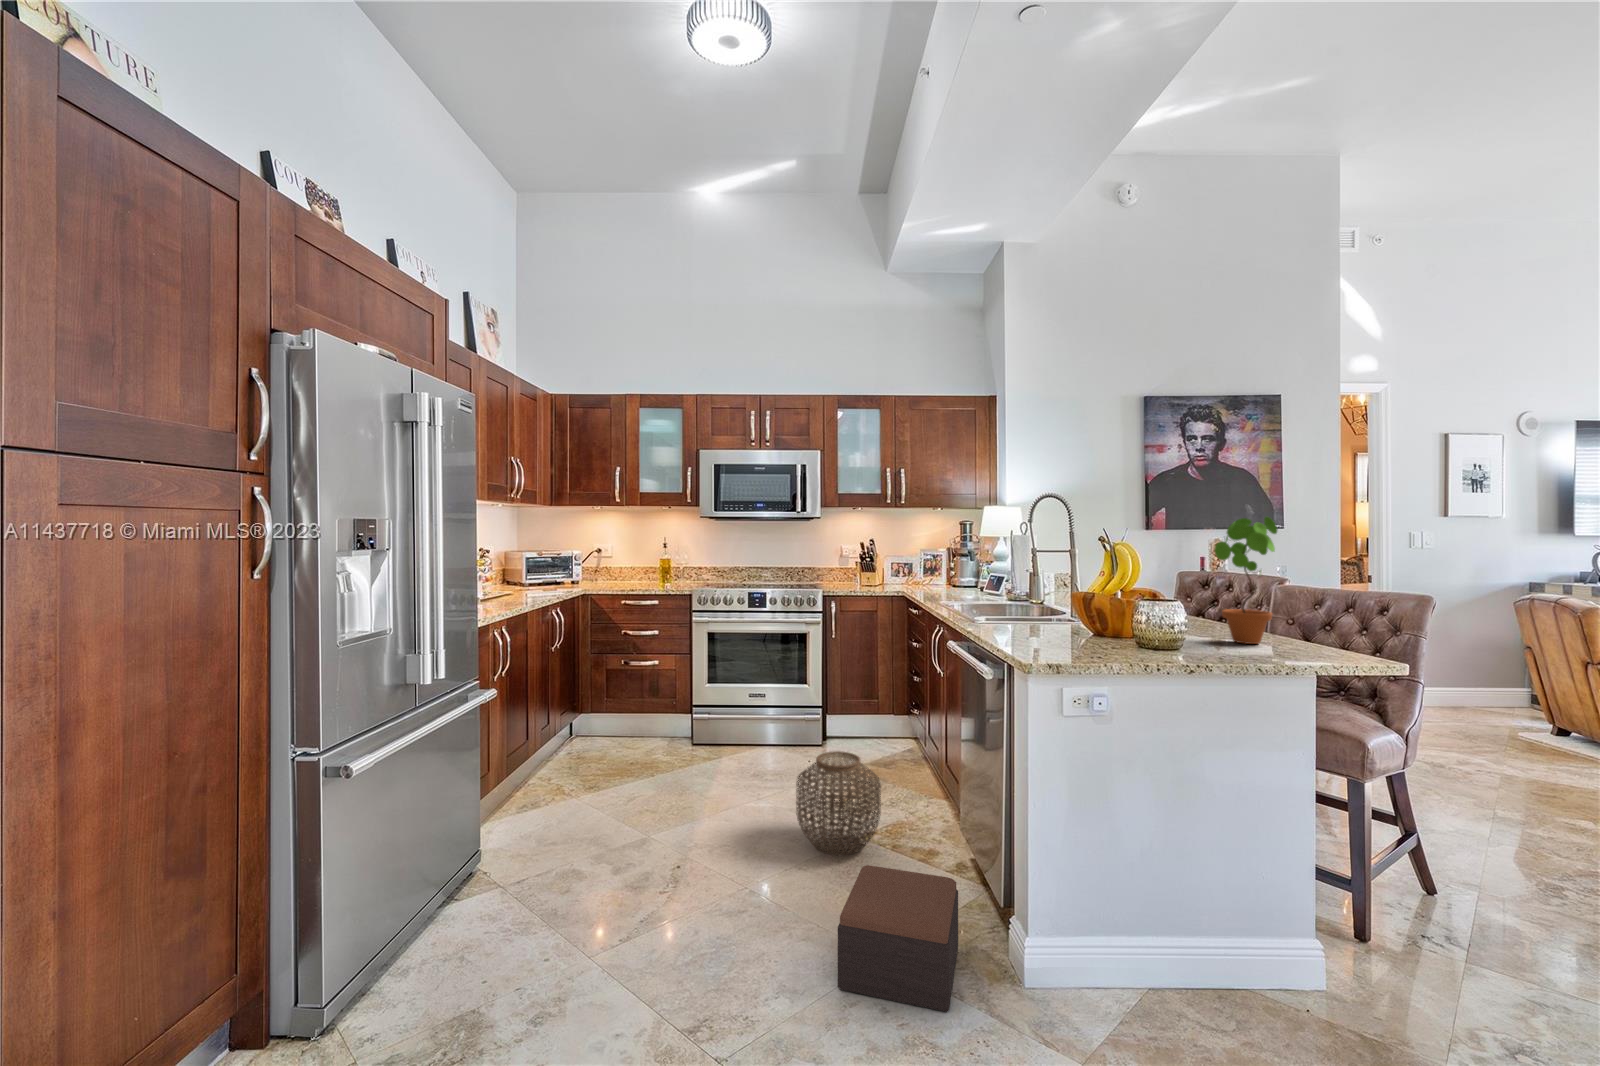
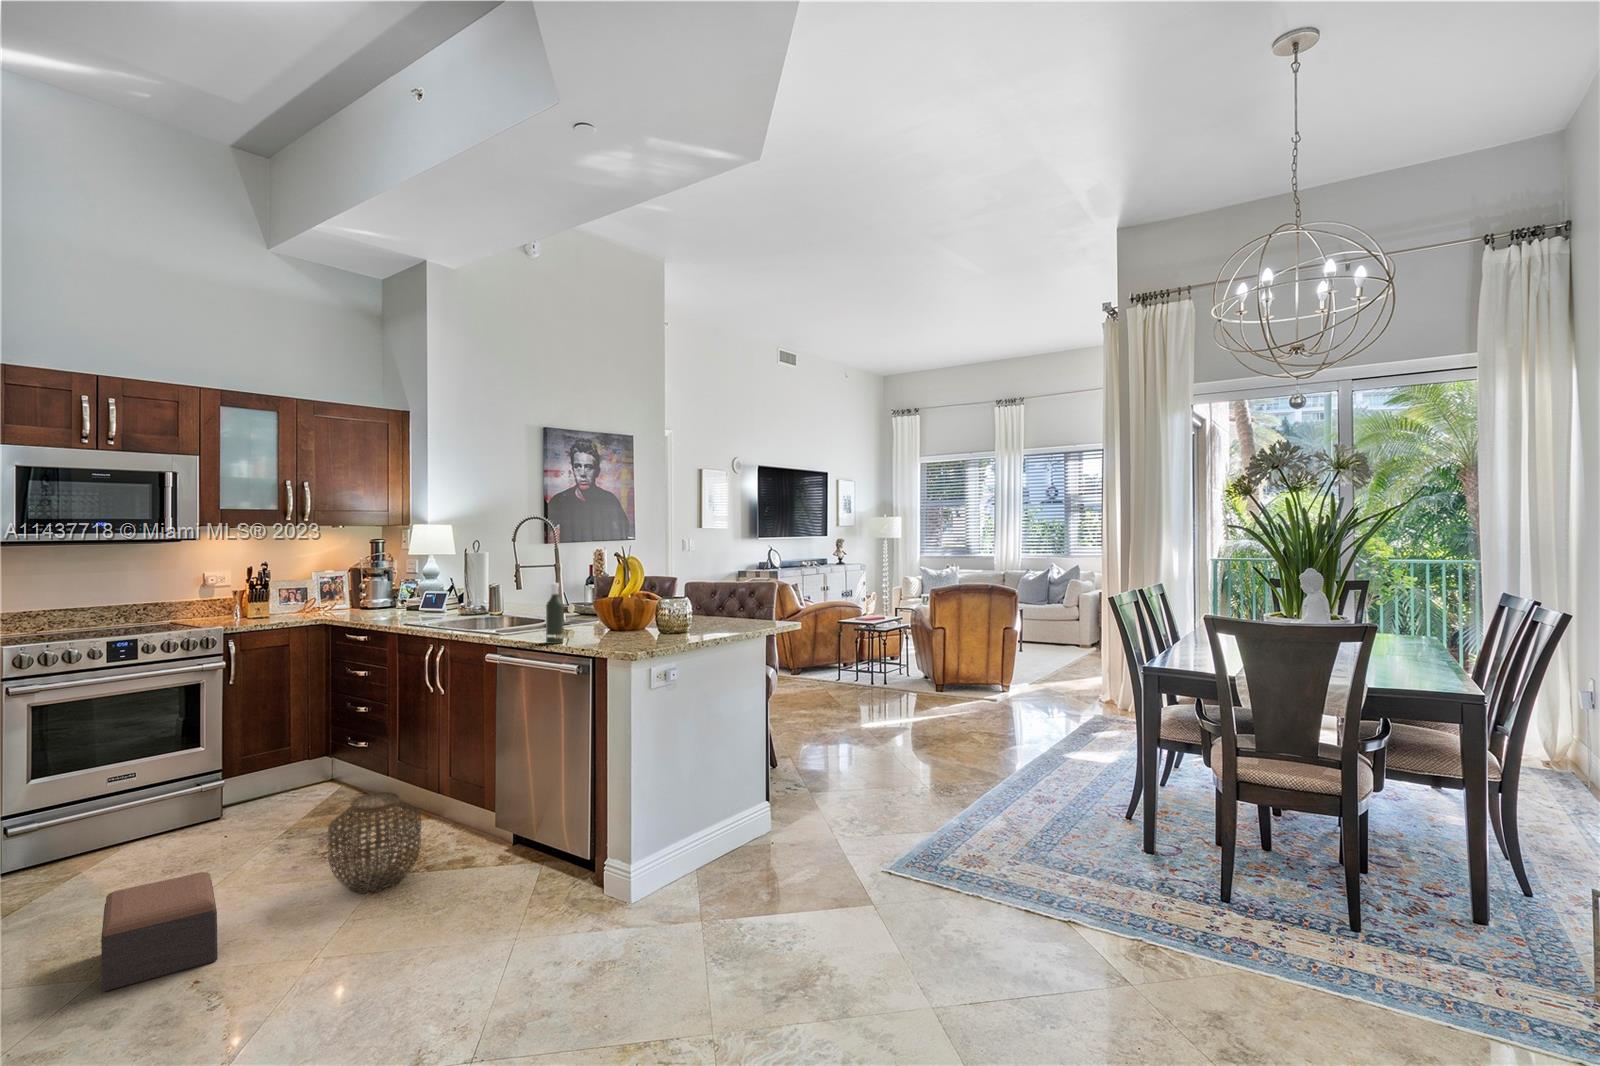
potted plant: present [1215,517,1278,644] -> none [674,556,705,639]
bottle: none [1035,551,1057,627] -> present [546,583,564,644]
footstool: present [838,865,958,1012] -> present [101,872,218,991]

